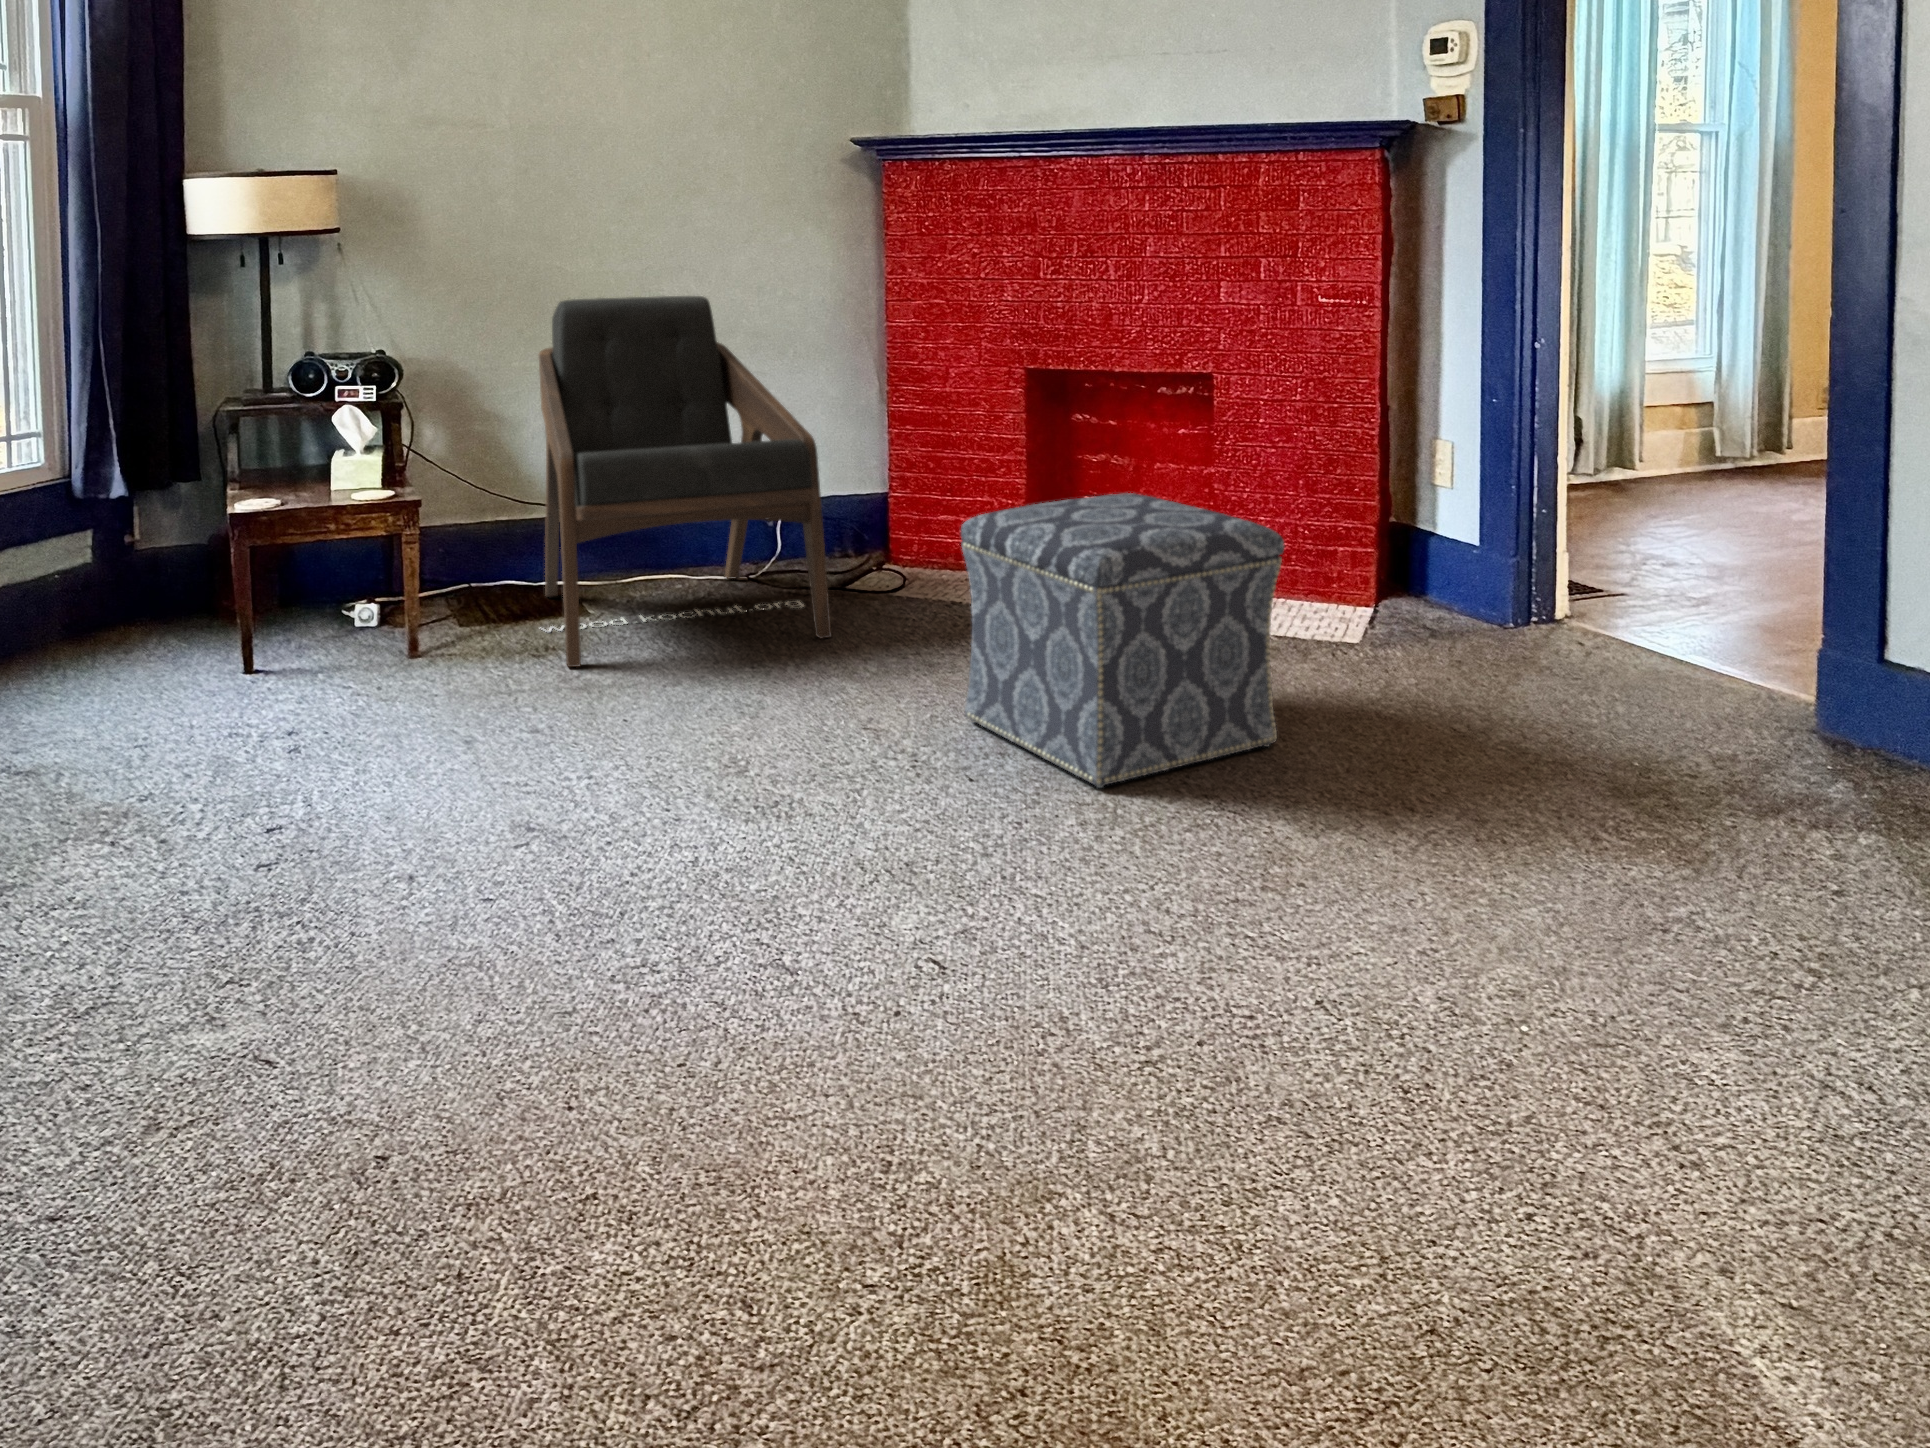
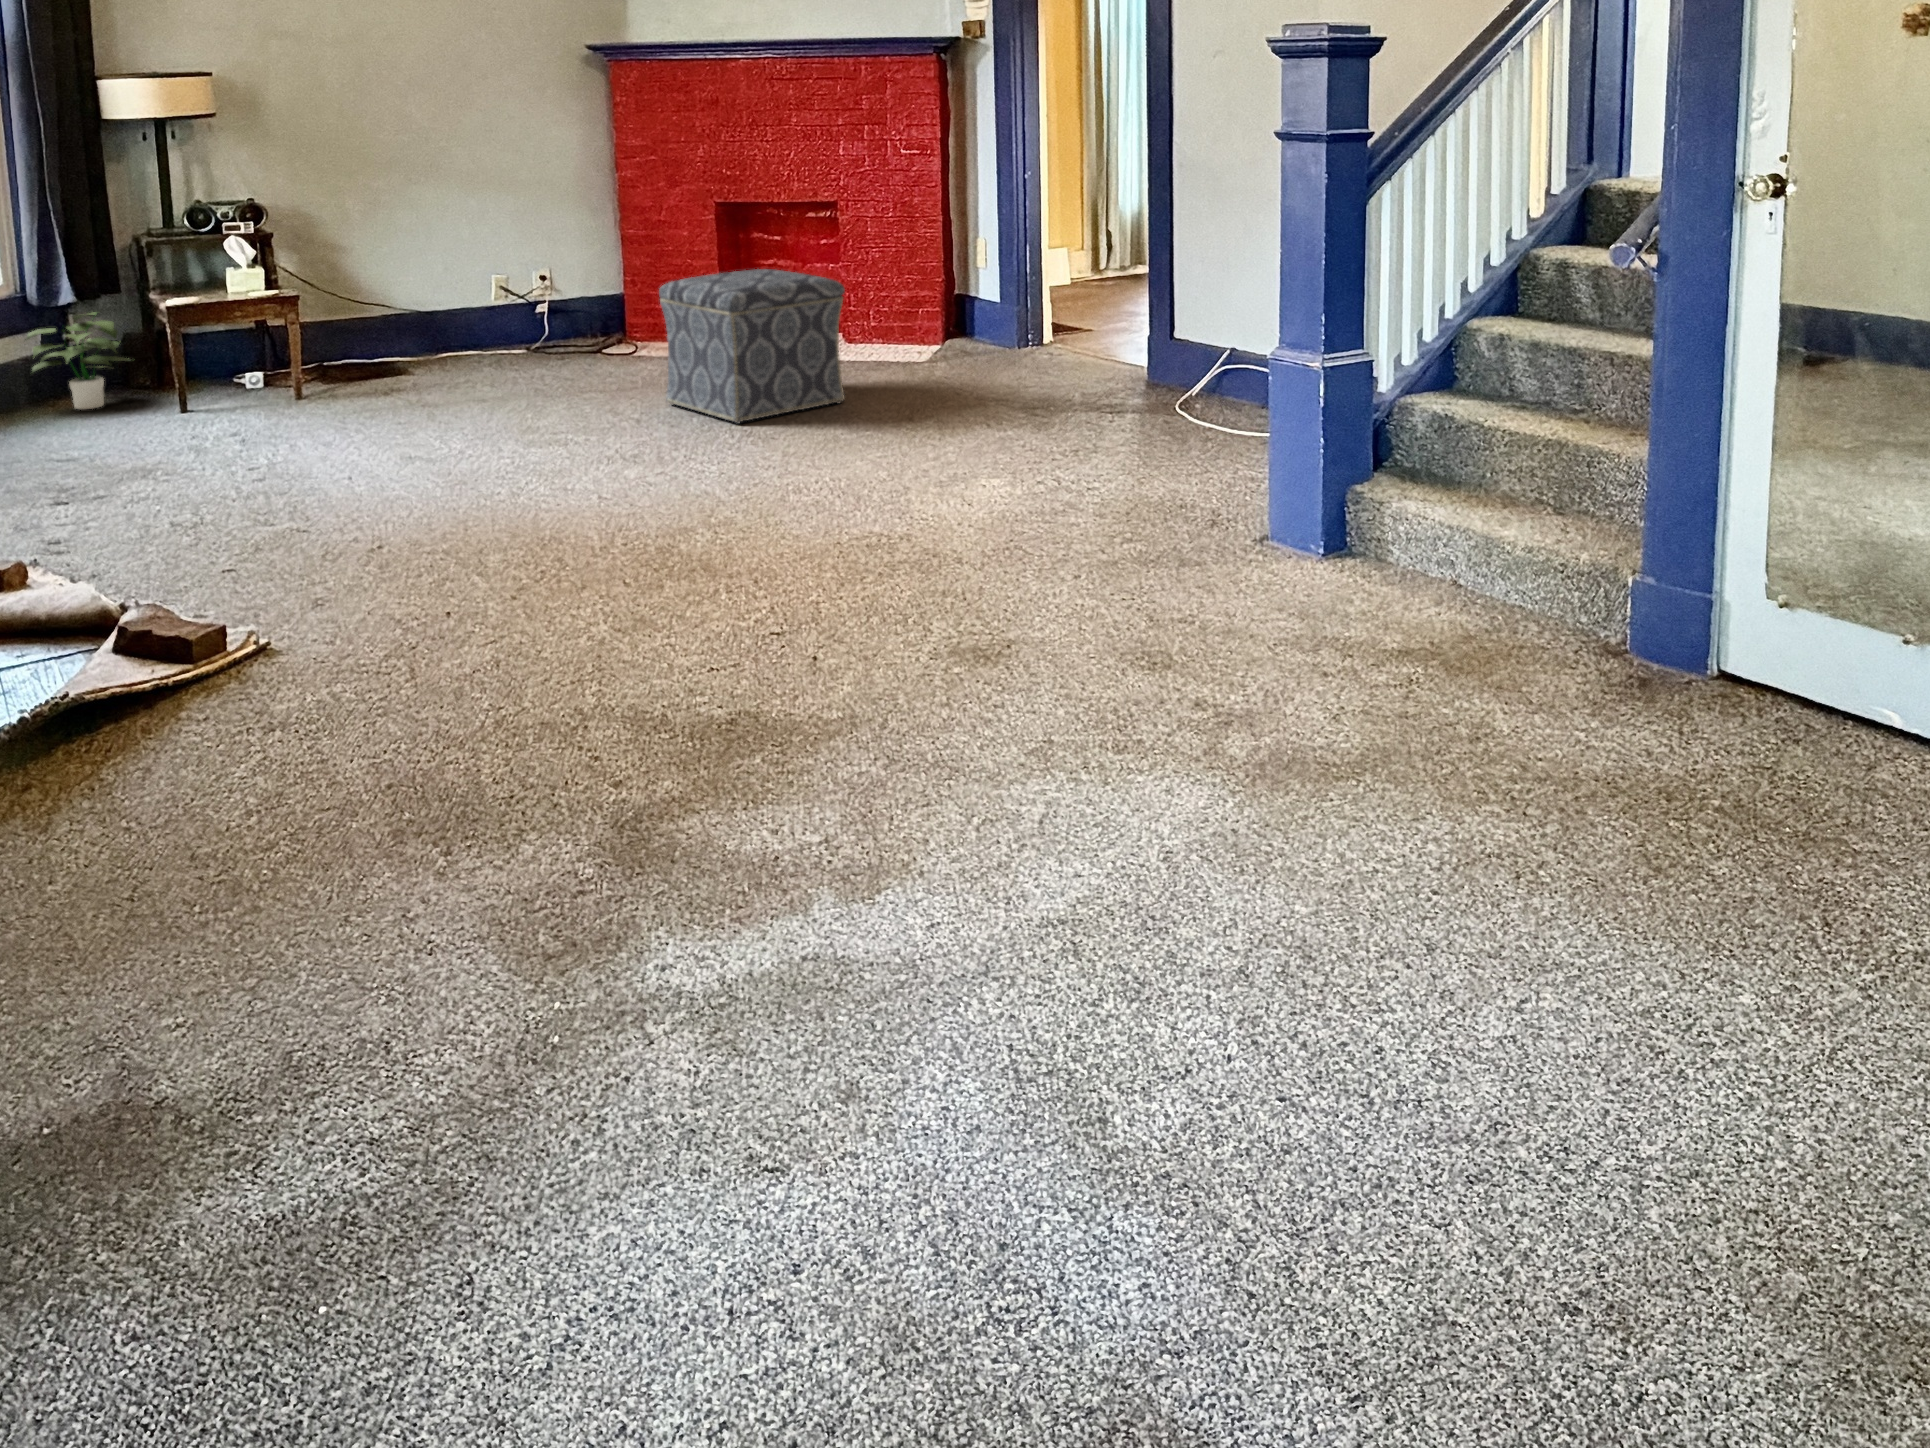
lounge chair: present [539,296,832,667] -> none [367,157,587,398]
potted plant: none [61,509,209,653] -> present [27,312,129,410]

